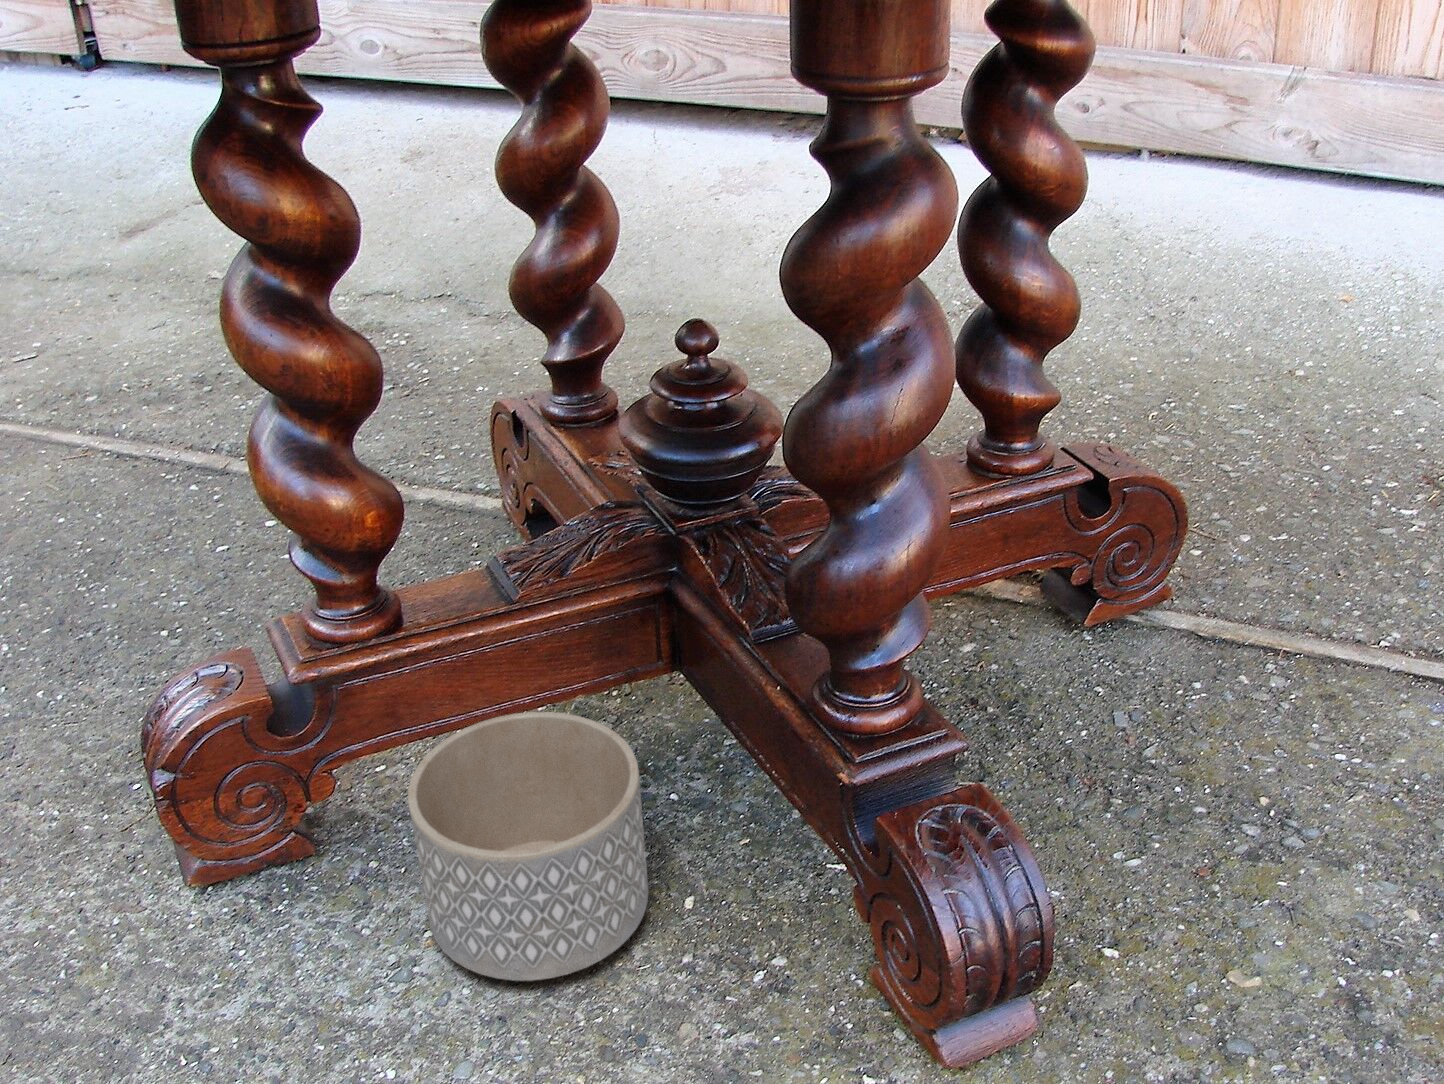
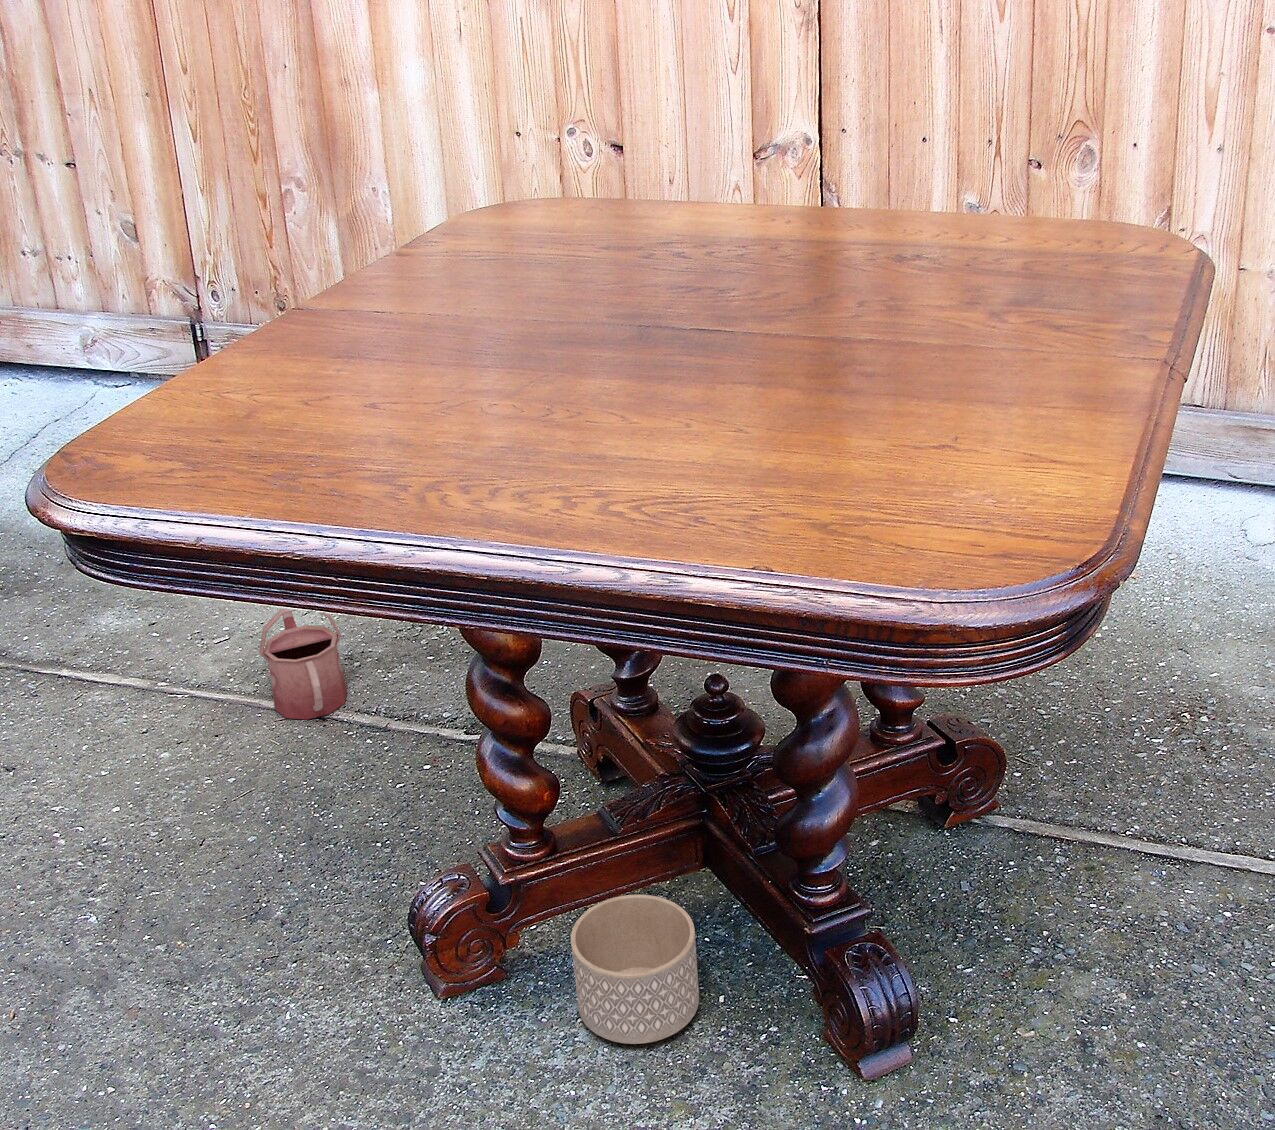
watering can: none [32,272,178,457] -> present [259,609,347,720]

